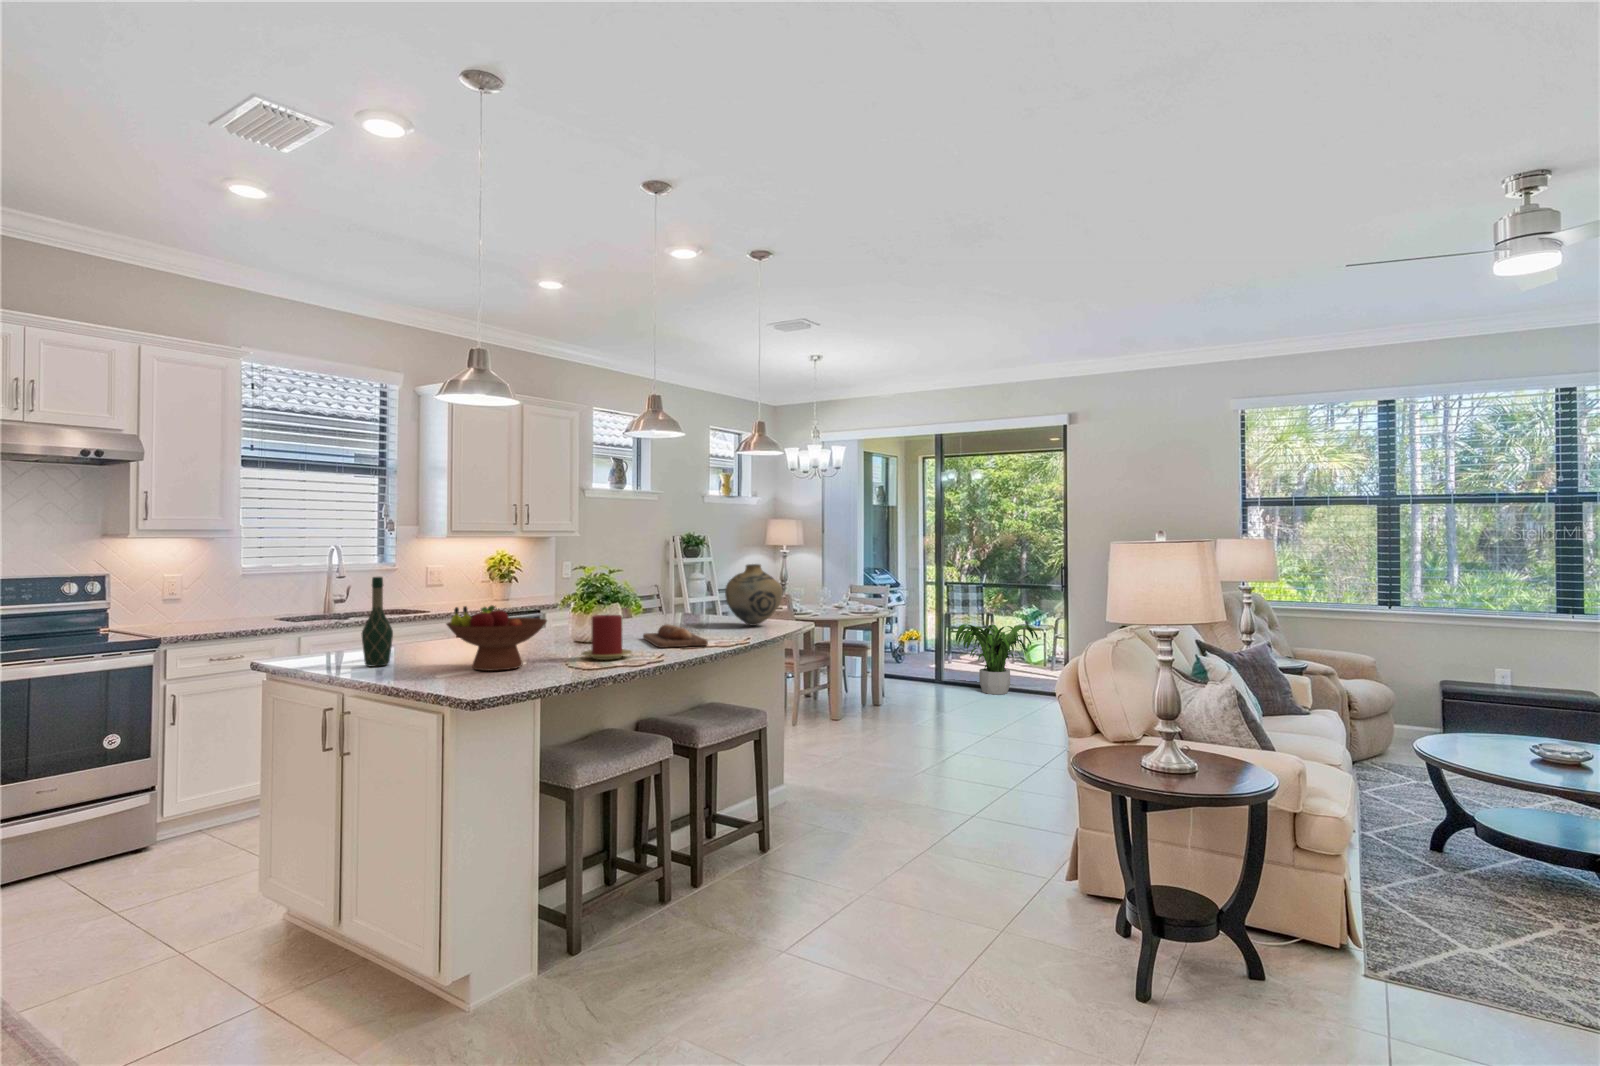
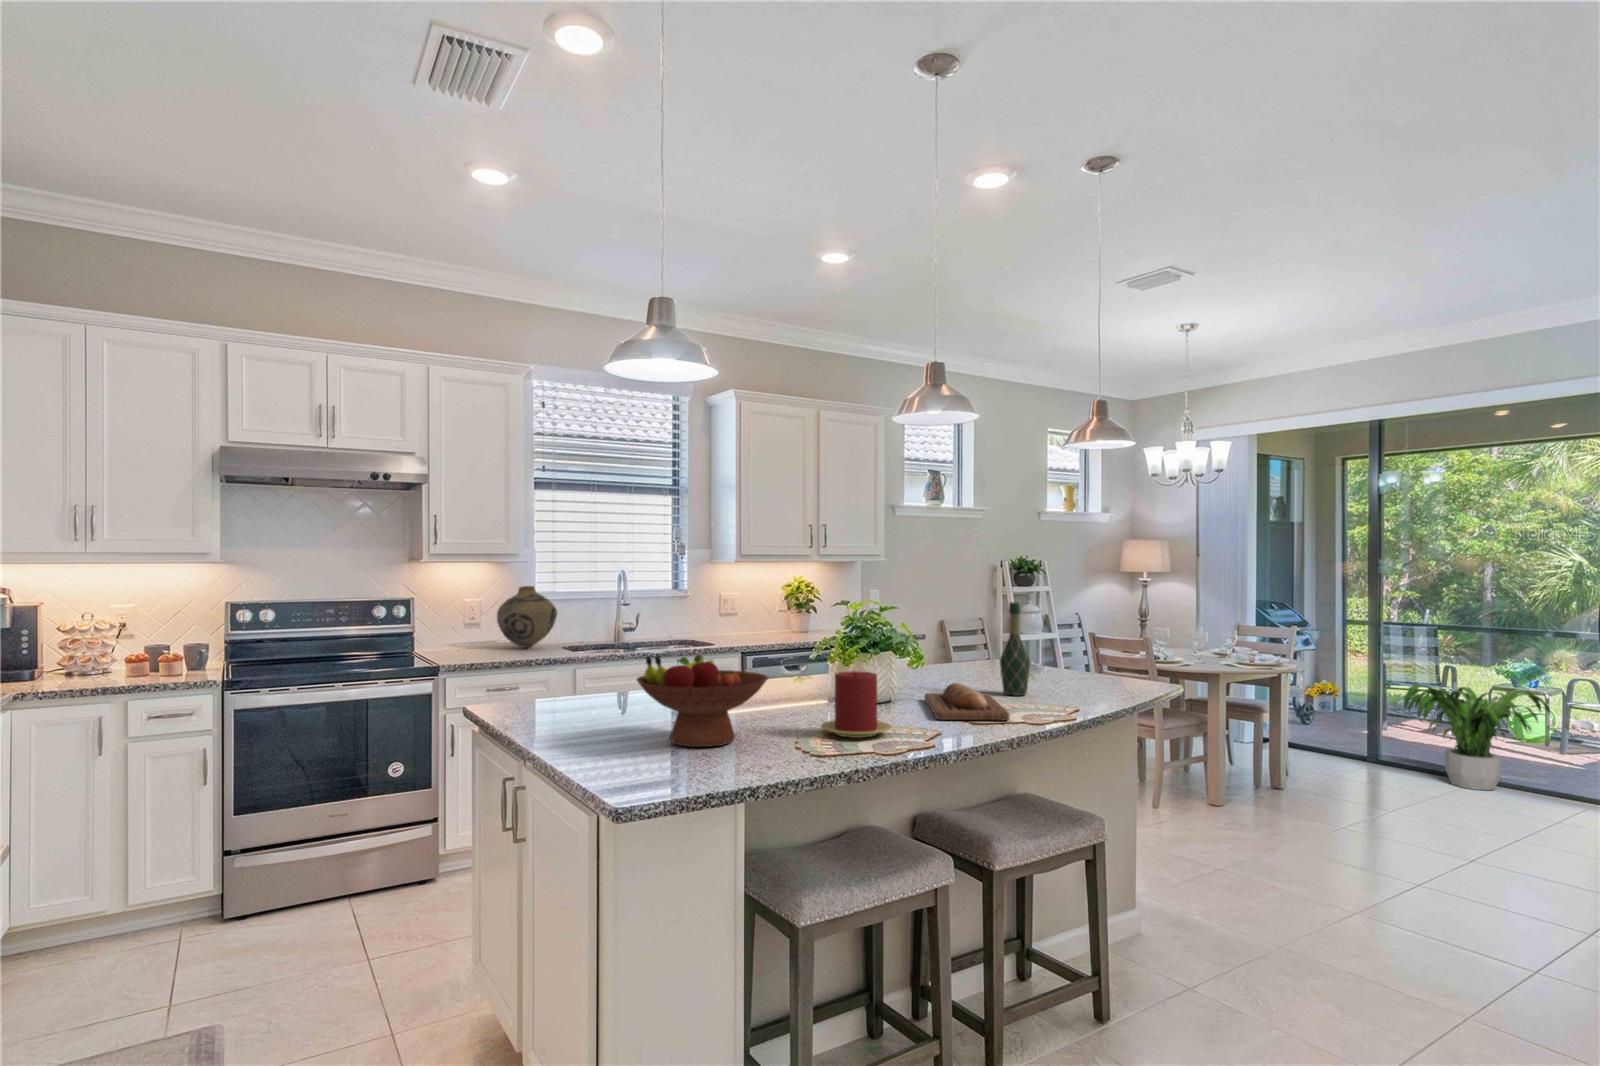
vase: present [725,564,783,626] -> present [497,586,557,648]
wine bottle: present [362,577,393,667] -> present [1000,602,1030,695]

